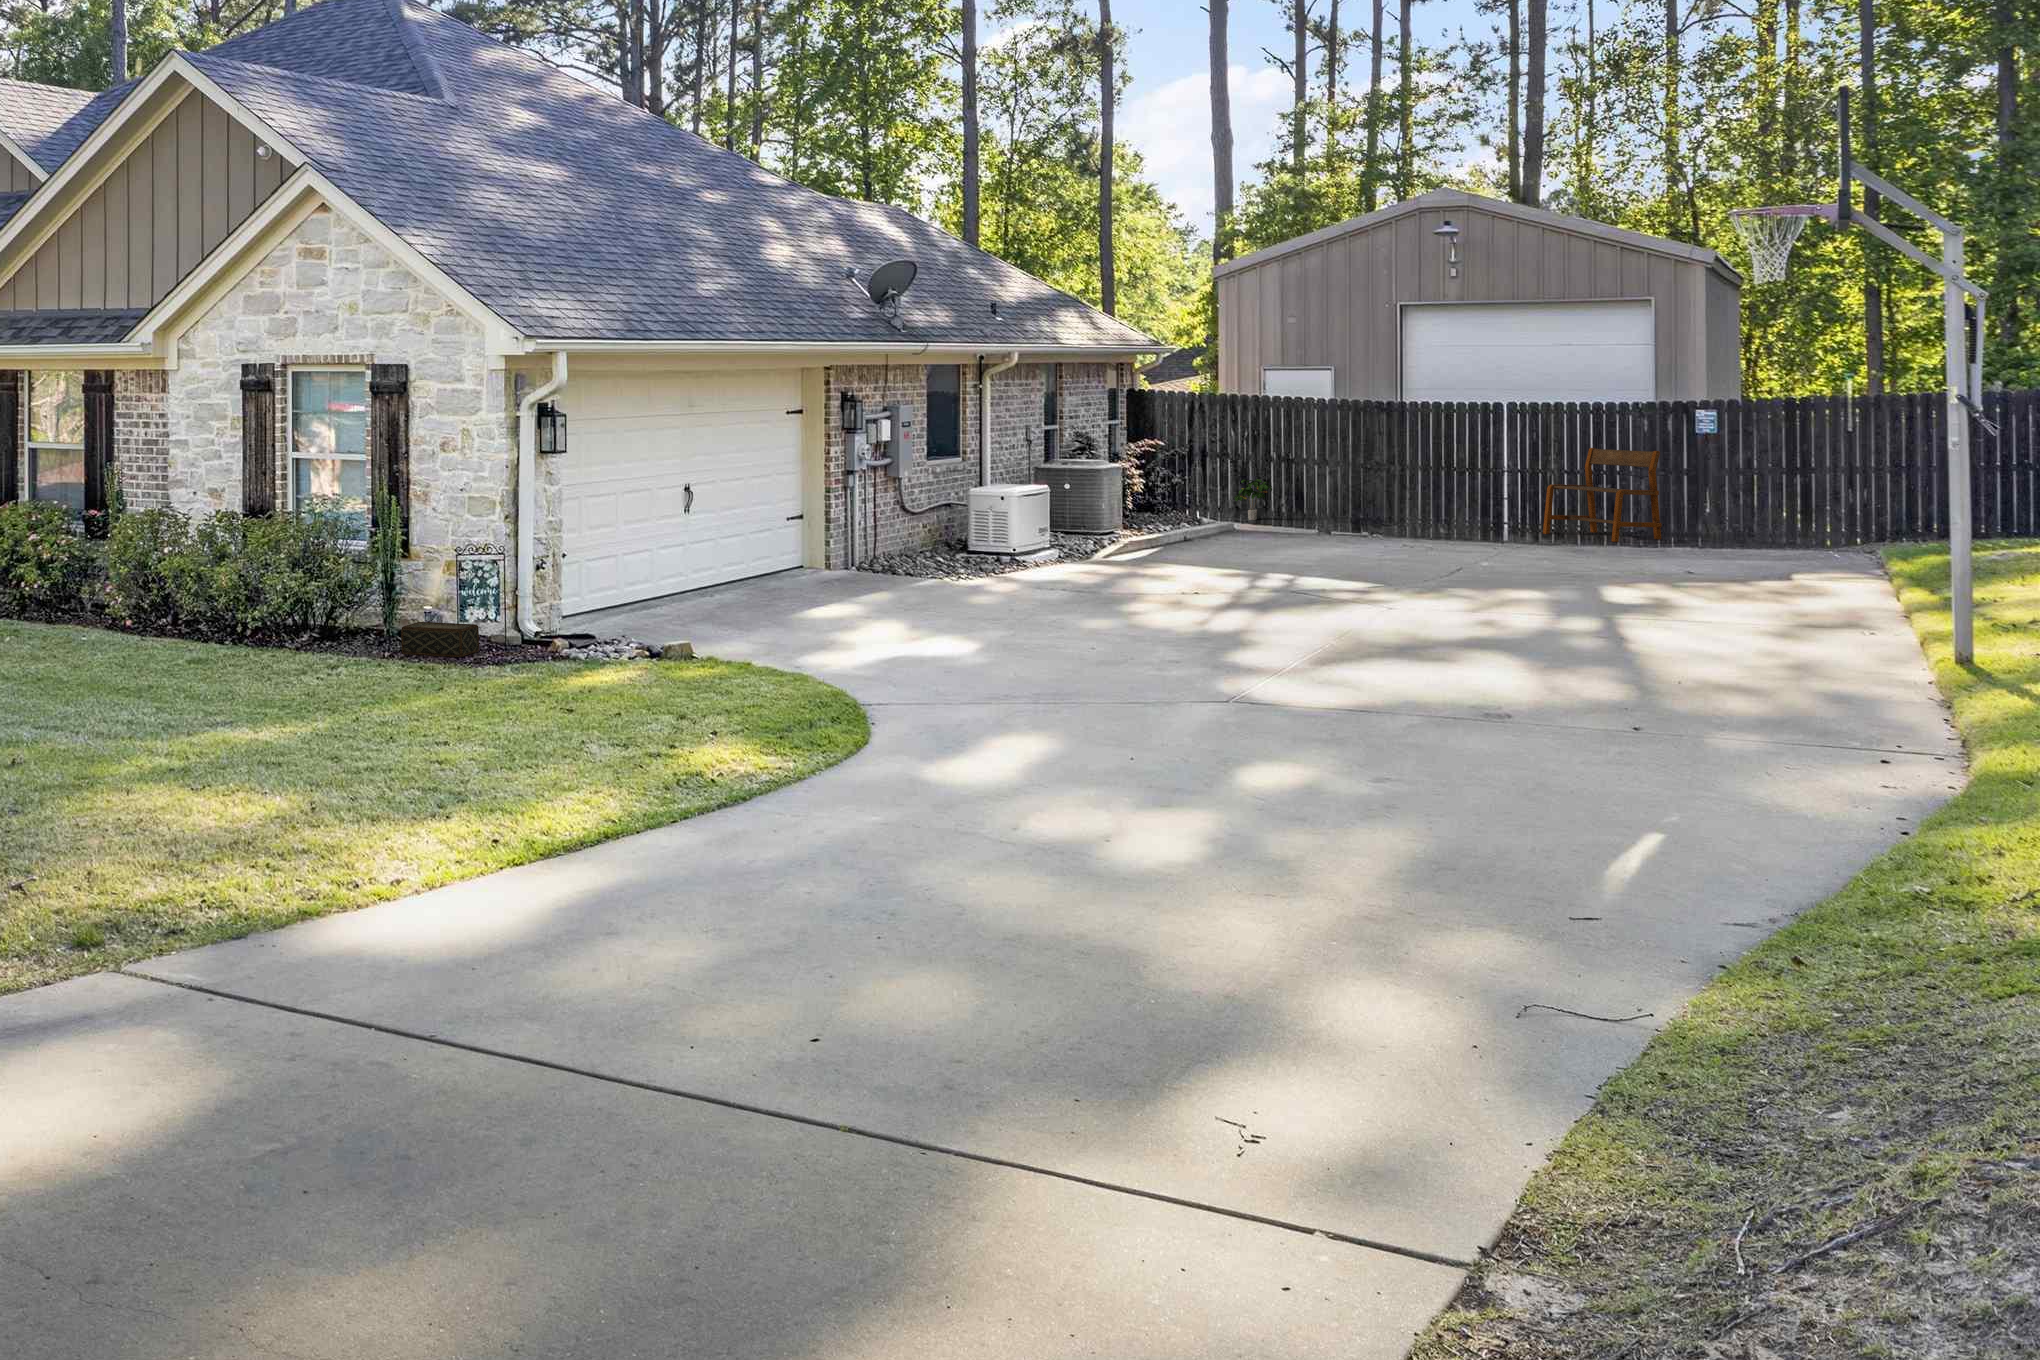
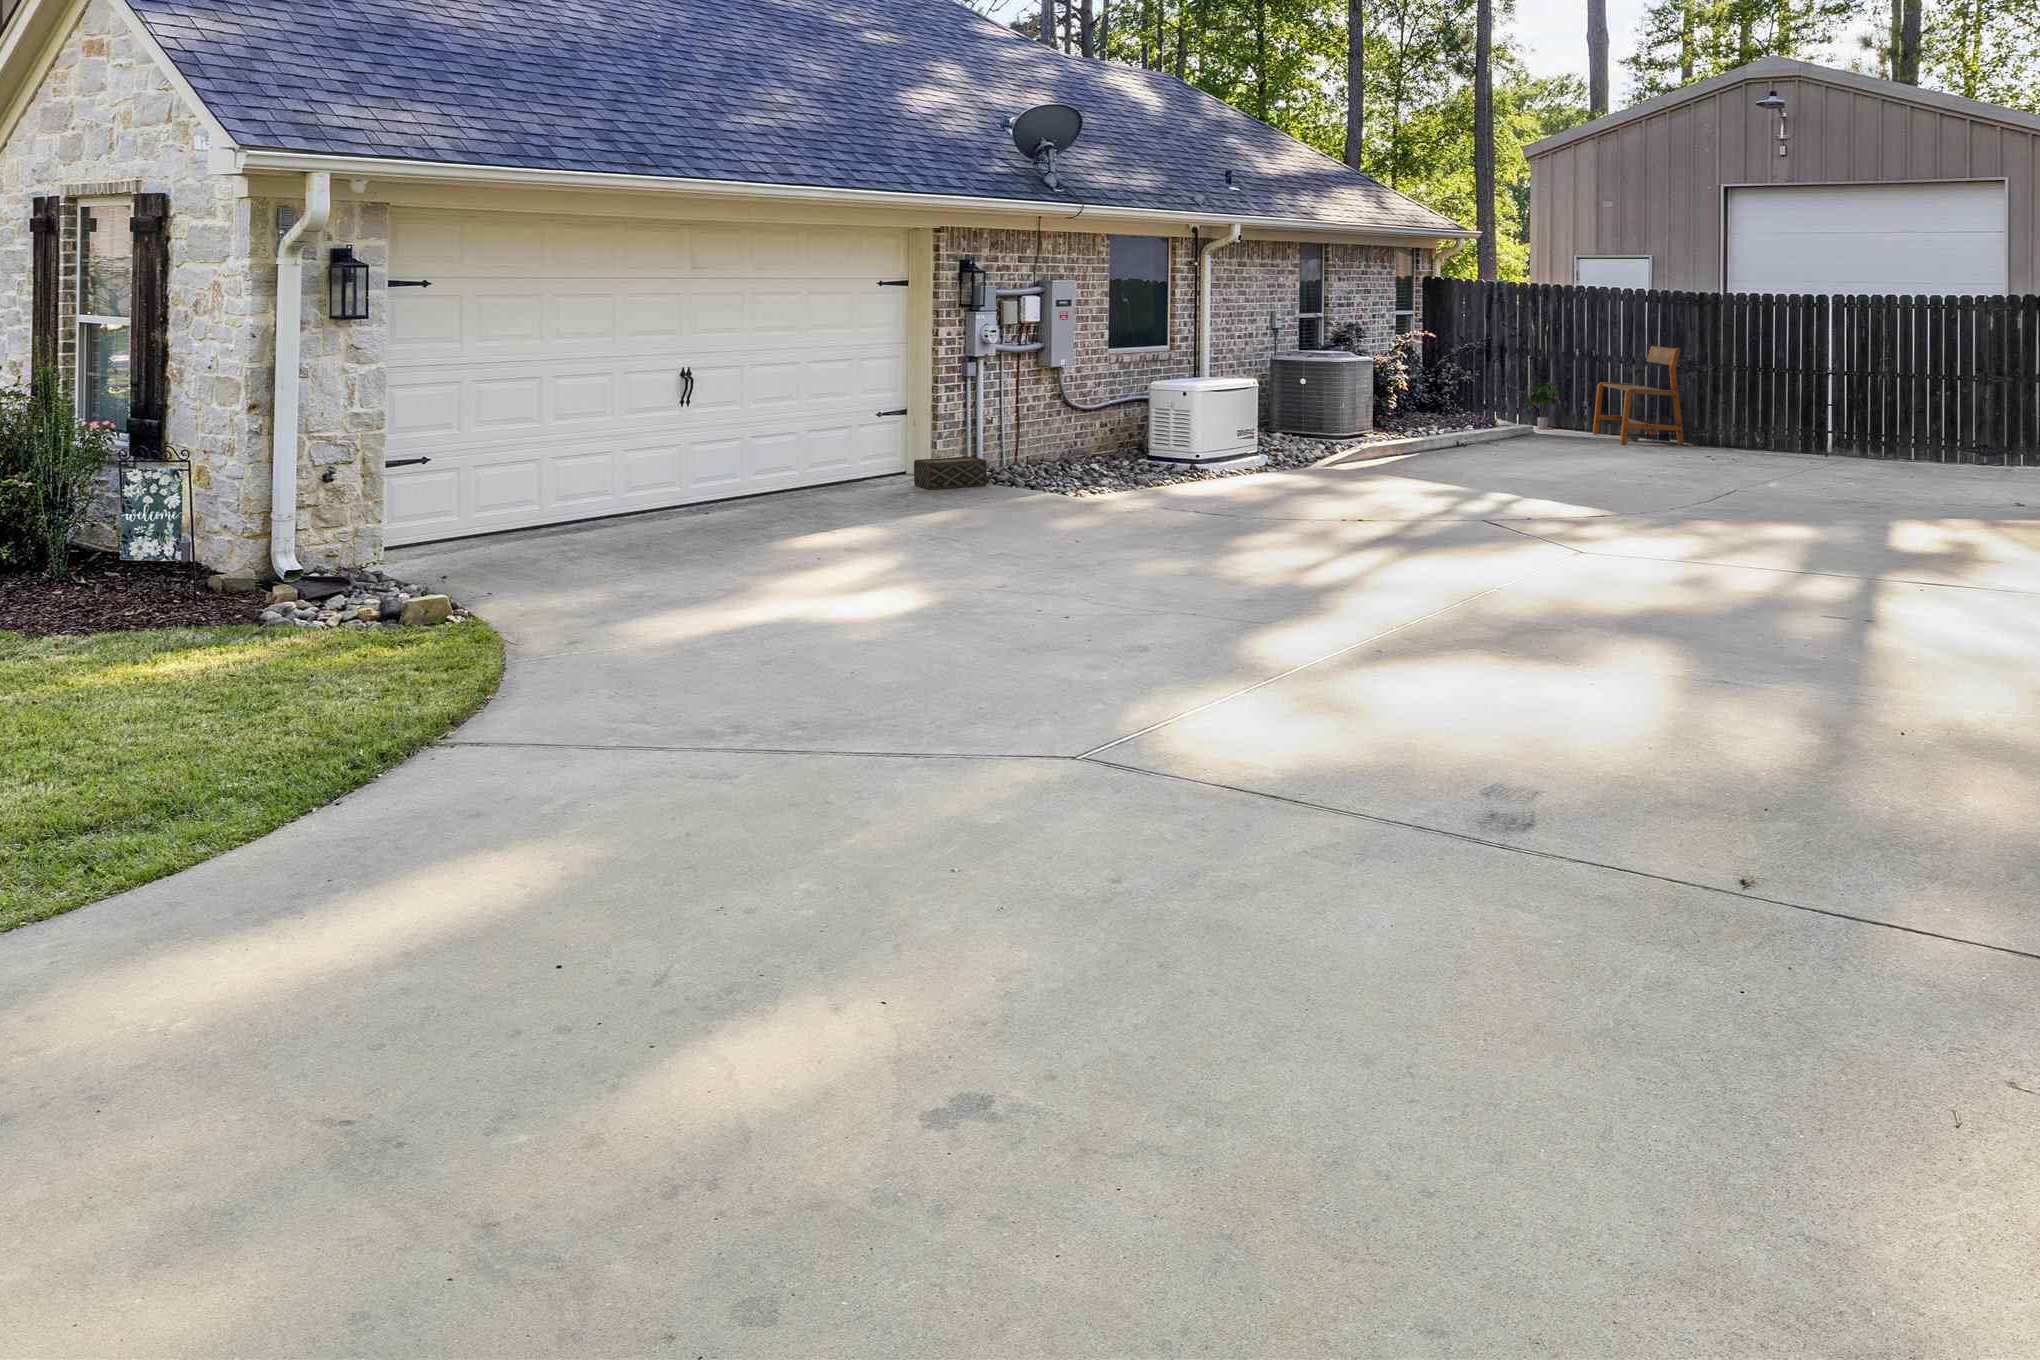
bench: present [1543,448,1662,542] -> present [1593,344,1684,444]
woven basket: present [401,622,479,657] -> present [914,457,987,489]

